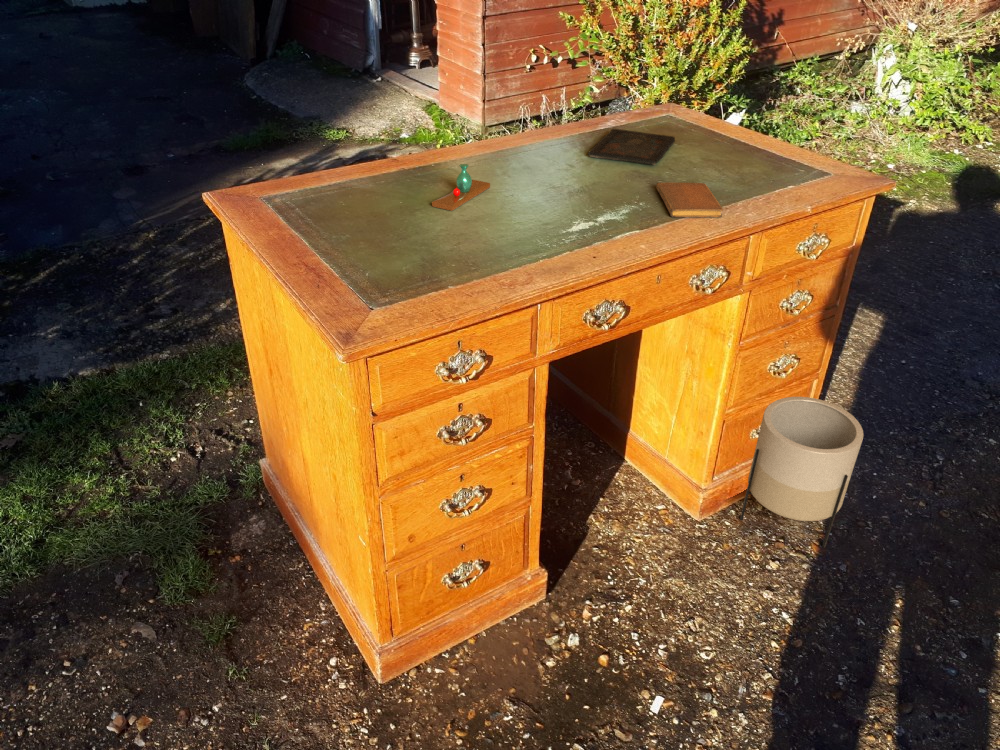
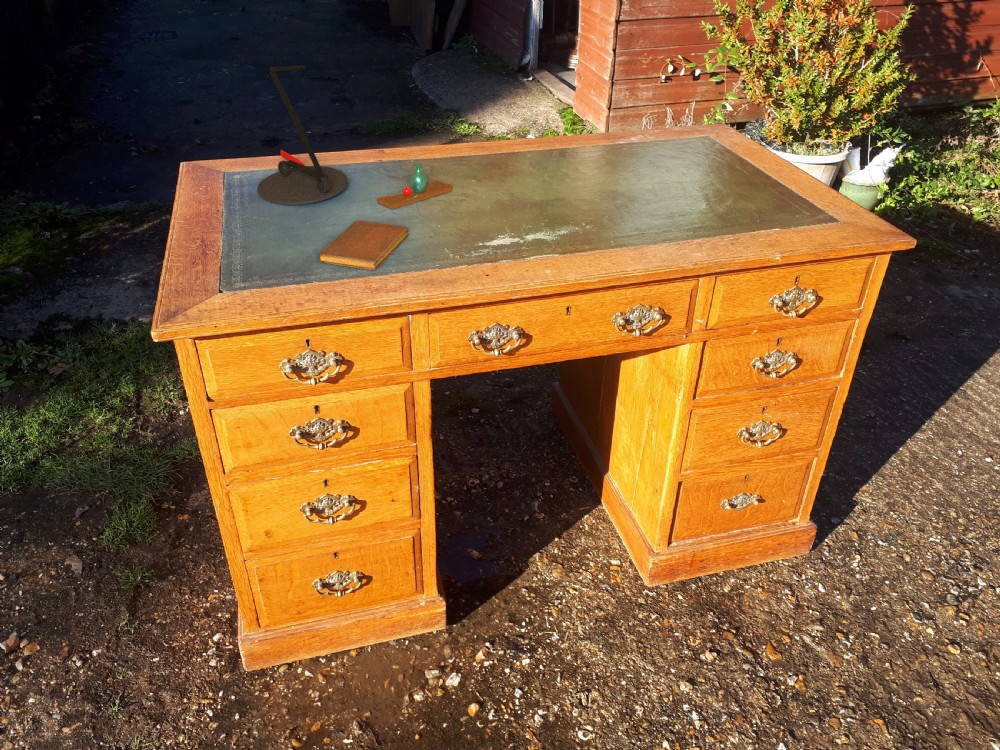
desk lamp: none [303,80,395,219] -> present [257,65,348,205]
tray: present [588,129,675,165] -> none [582,145,693,187]
notebook: present [656,183,723,217] -> present [318,220,409,270]
planter: present [740,397,863,548] -> none [697,470,838,650]

